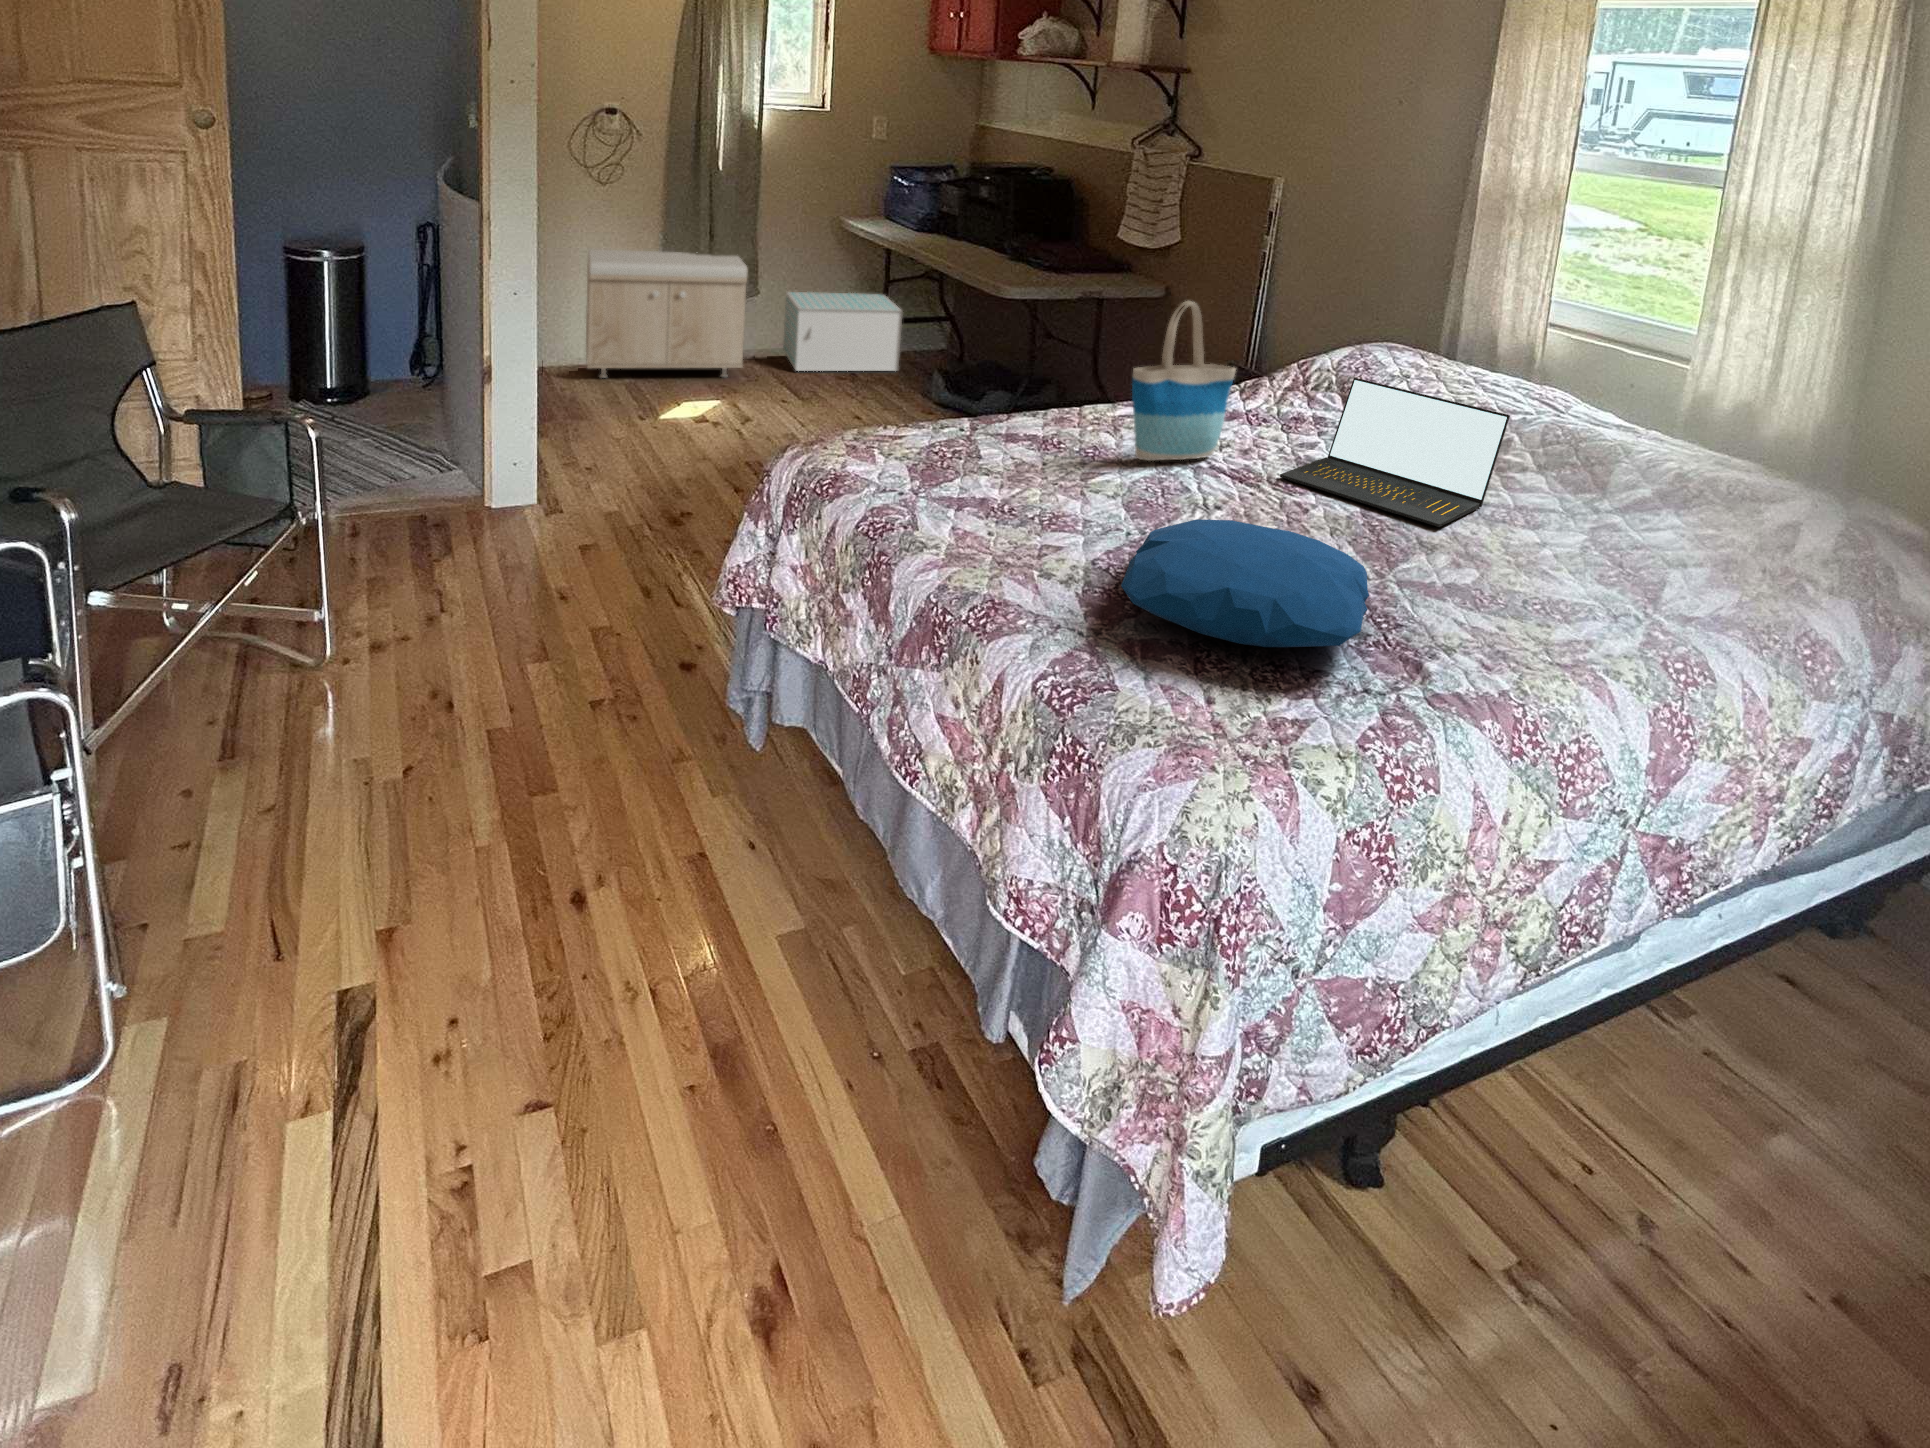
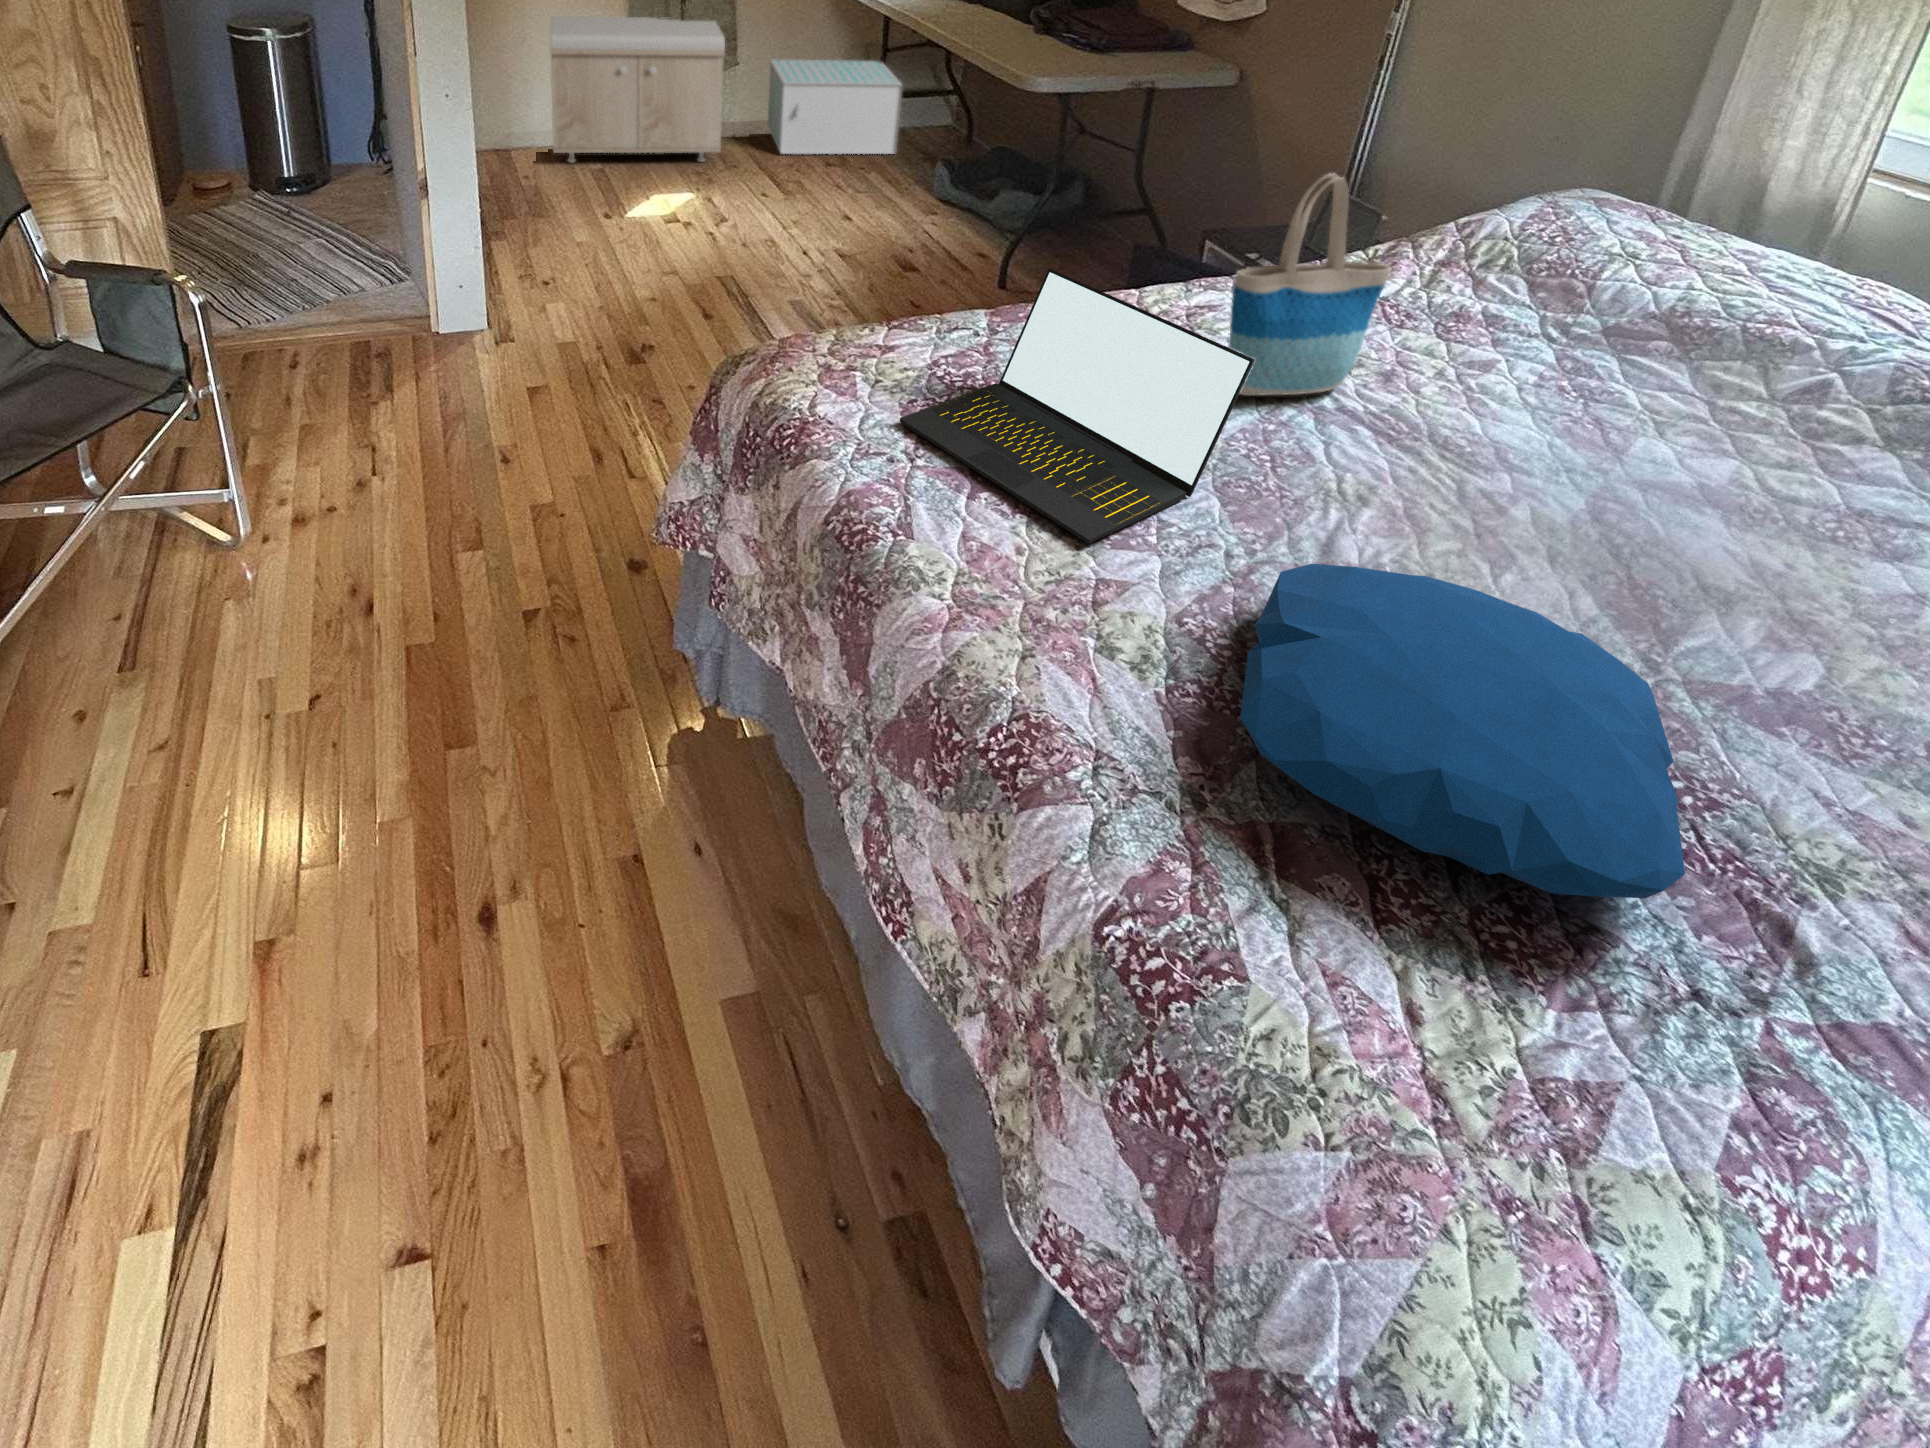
laptop: present [1280,378,1510,527] -> present [900,268,1255,544]

